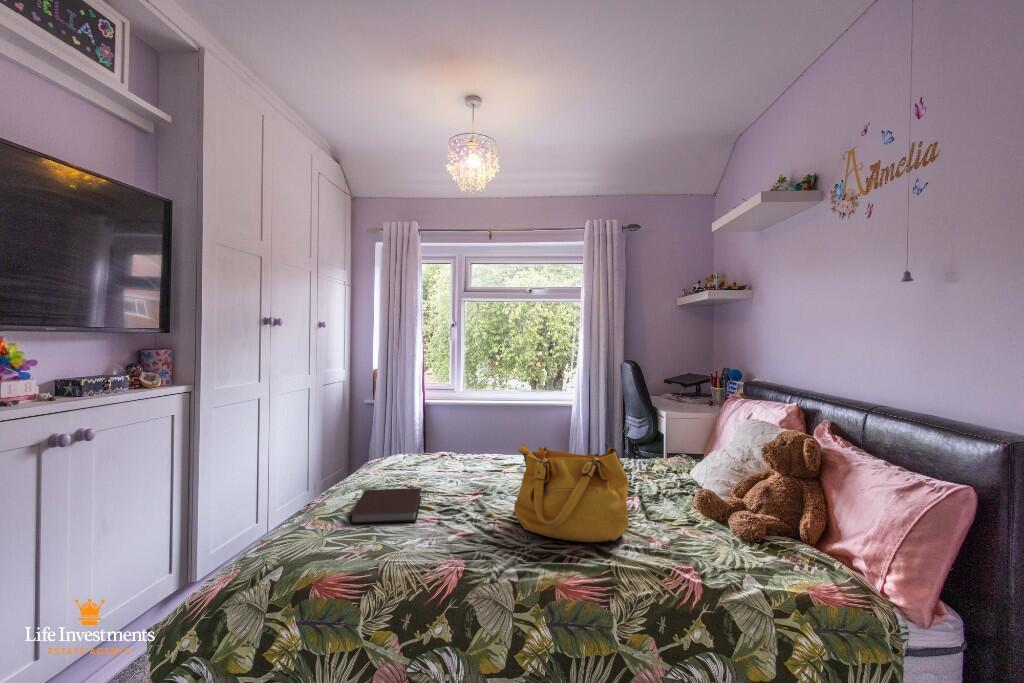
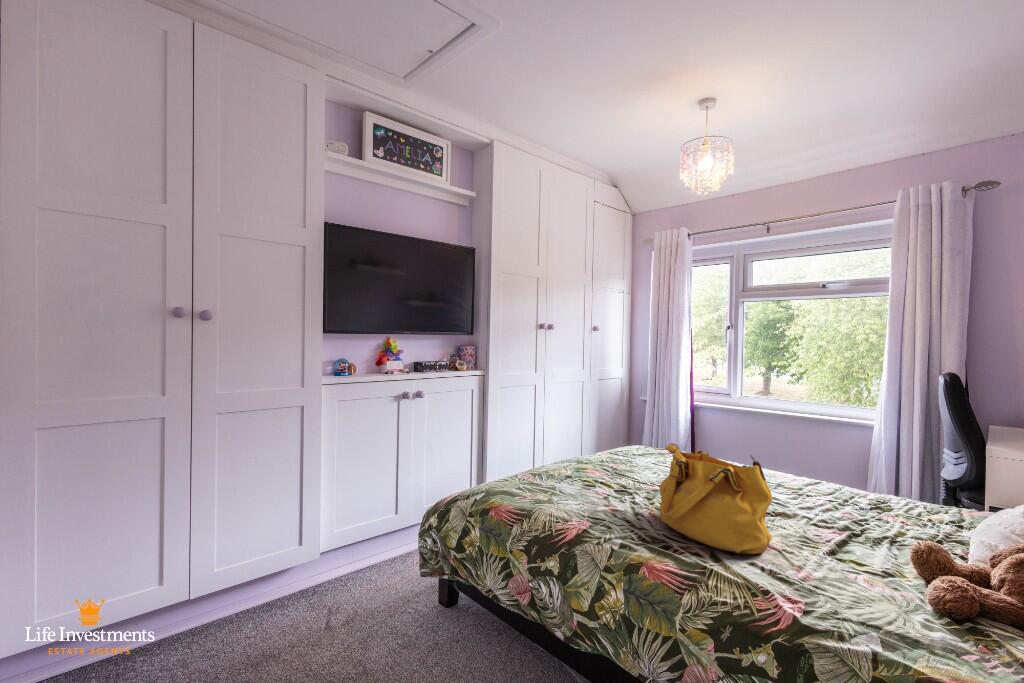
notebook: present [349,488,421,524] -> none [541,462,611,491]

